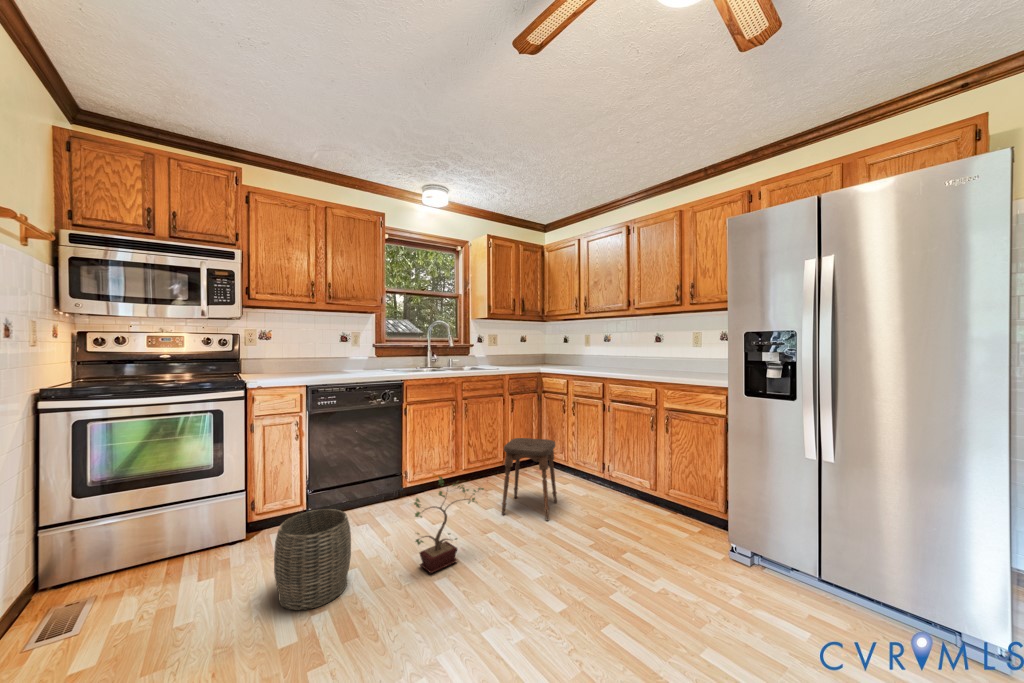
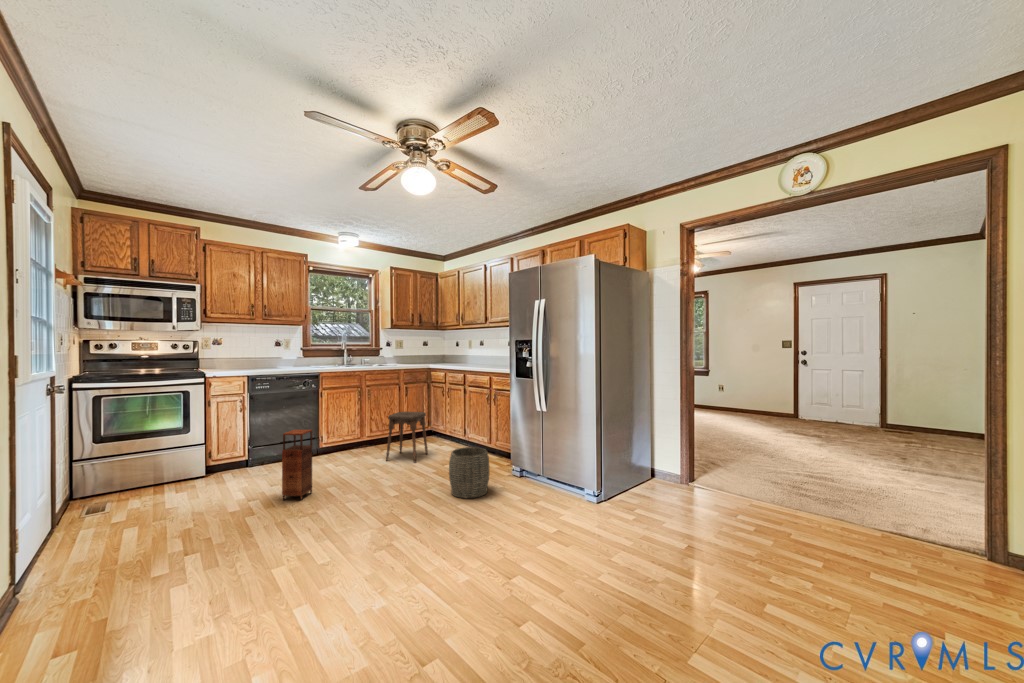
potted plant: present [414,476,484,573] -> none [316,428,366,486]
storage cabinet: none [363,483,411,614] -> present [282,430,312,500]
woven basket: present [274,509,351,610] -> present [449,447,489,498]

